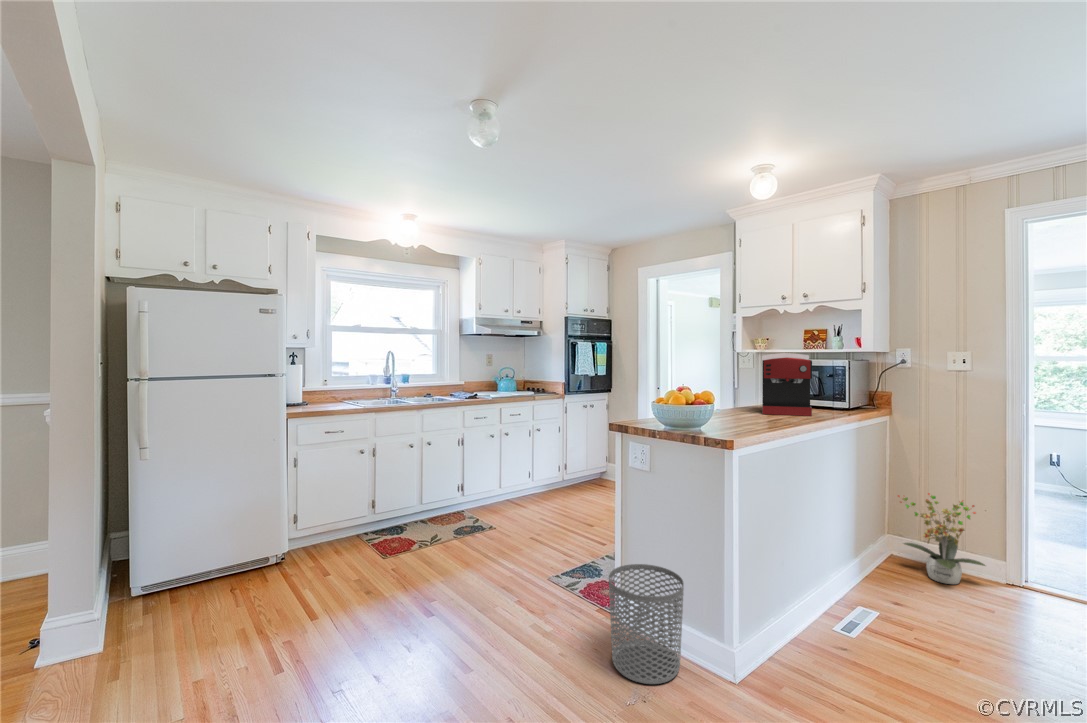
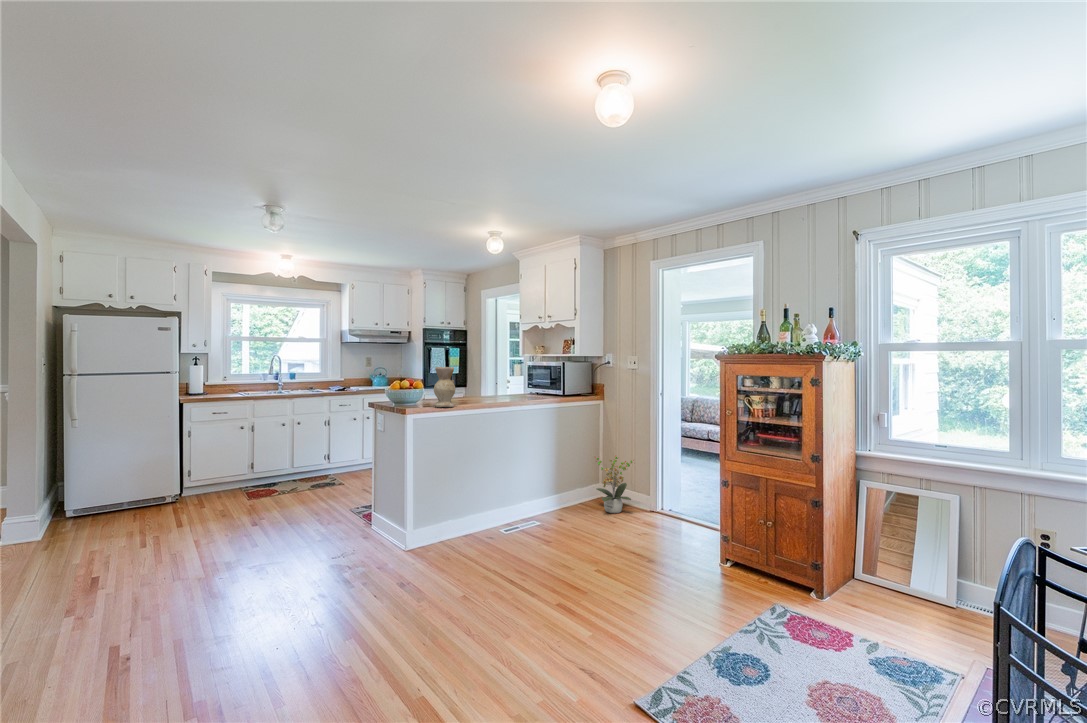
coffee maker: present [762,353,812,416] -> none [495,360,535,402]
vase: none [723,362,760,427] -> present [434,367,455,407]
waste bin: present [609,564,684,684] -> none [341,490,387,553]

